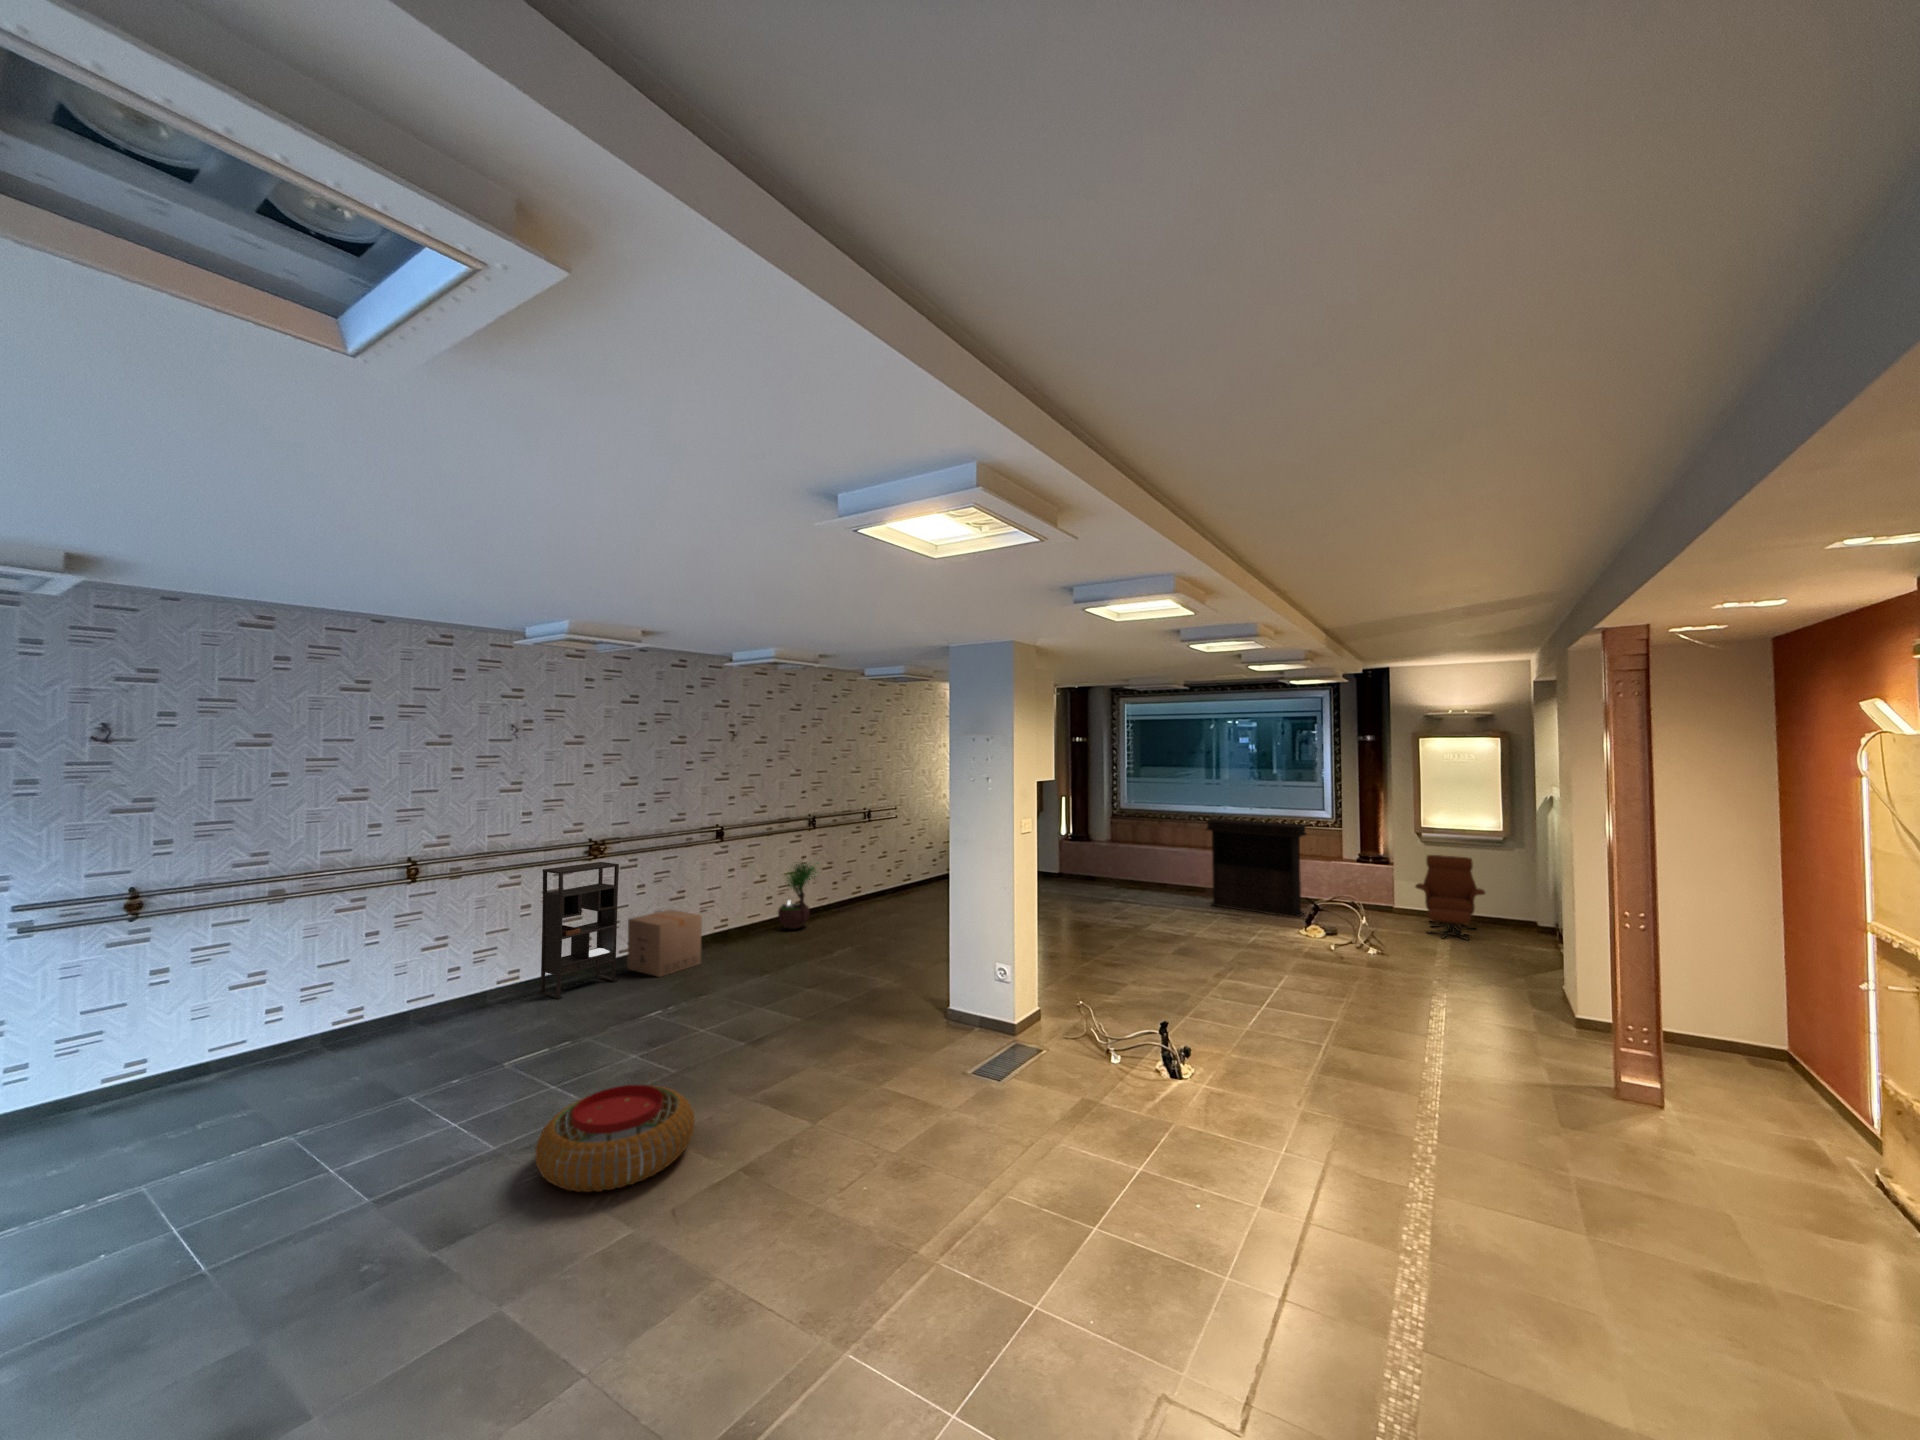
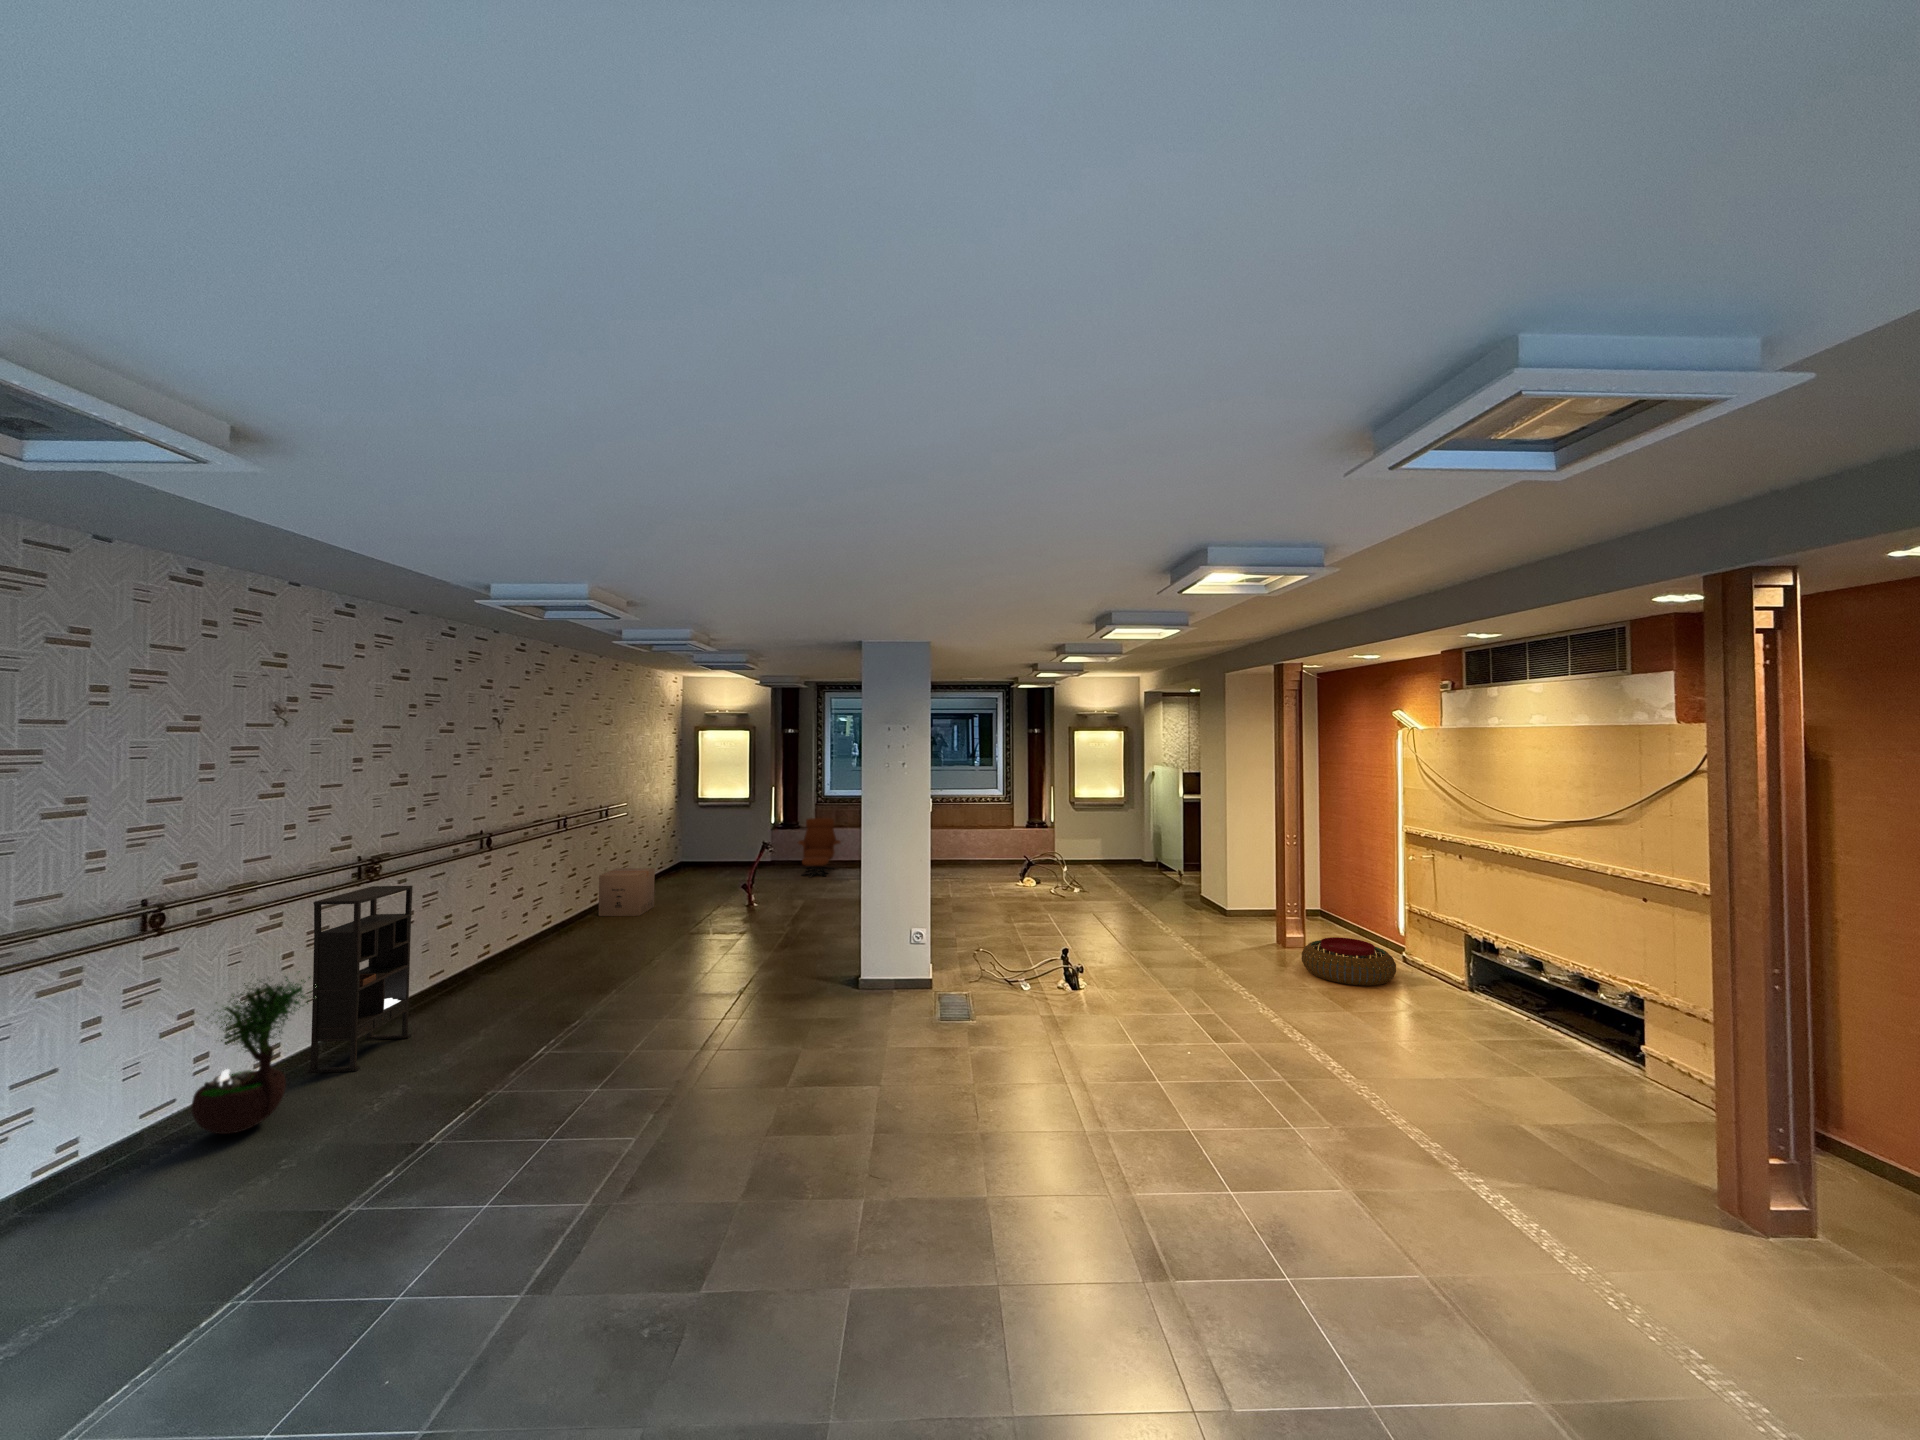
console table: present [1207,819,1306,918] -> none [926,800,1002,876]
lounge chair: present [1415,855,1485,940] -> present [798,818,840,877]
potted tree: present [778,863,818,929] -> present [192,971,311,1134]
cardboard box: present [627,910,702,977] -> present [599,868,655,916]
pouf: present [535,1085,694,1192] -> present [1301,937,1396,986]

